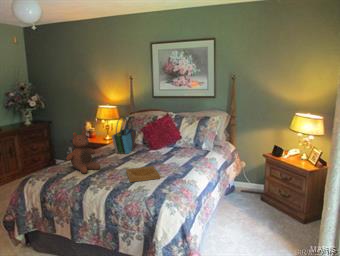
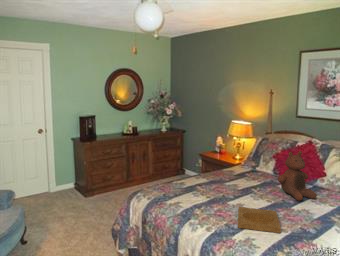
tote bag: present [112,116,136,154] -> none [232,137,266,184]
stuffed bear: present [66,131,100,173] -> present [278,151,317,201]

